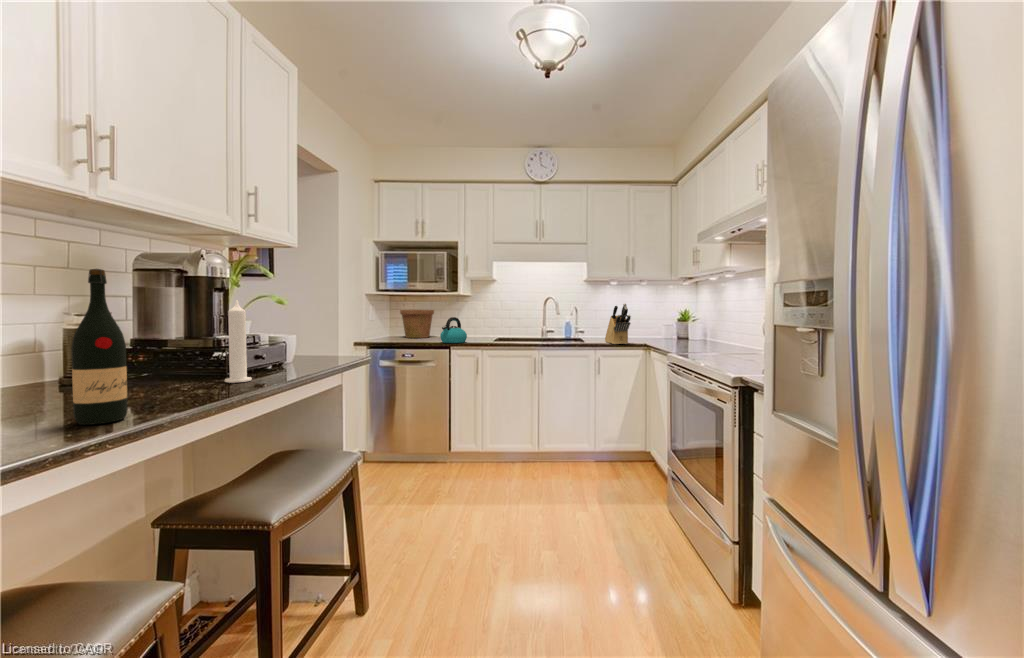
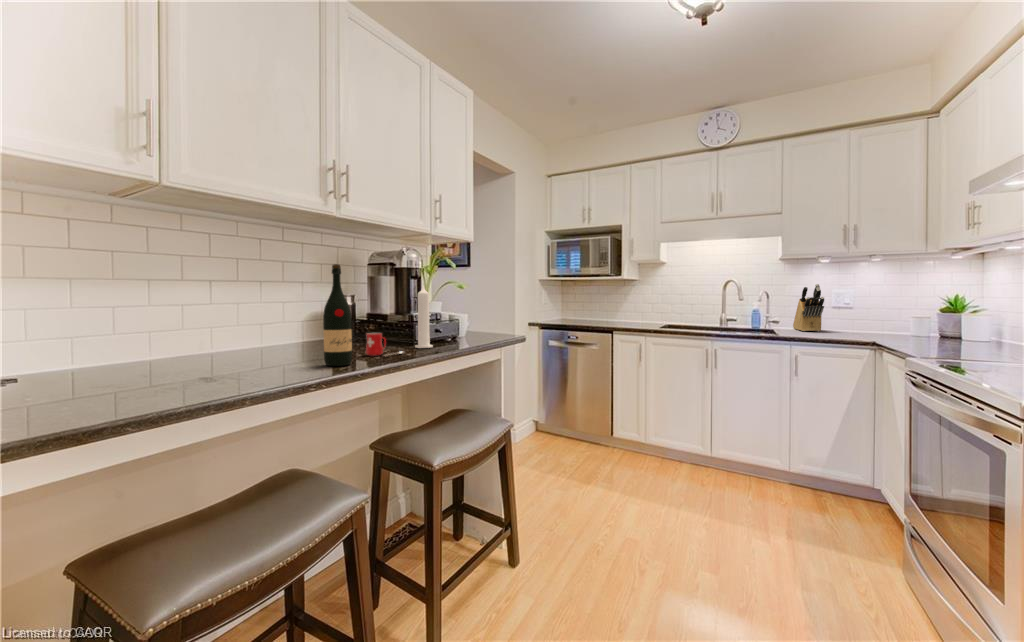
flower pot: present [400,310,434,338] -> none [570,294,602,322]
kettle: present [440,317,467,343] -> none [605,301,632,327]
mug: none [148,367,212,400] -> present [366,333,404,356]

